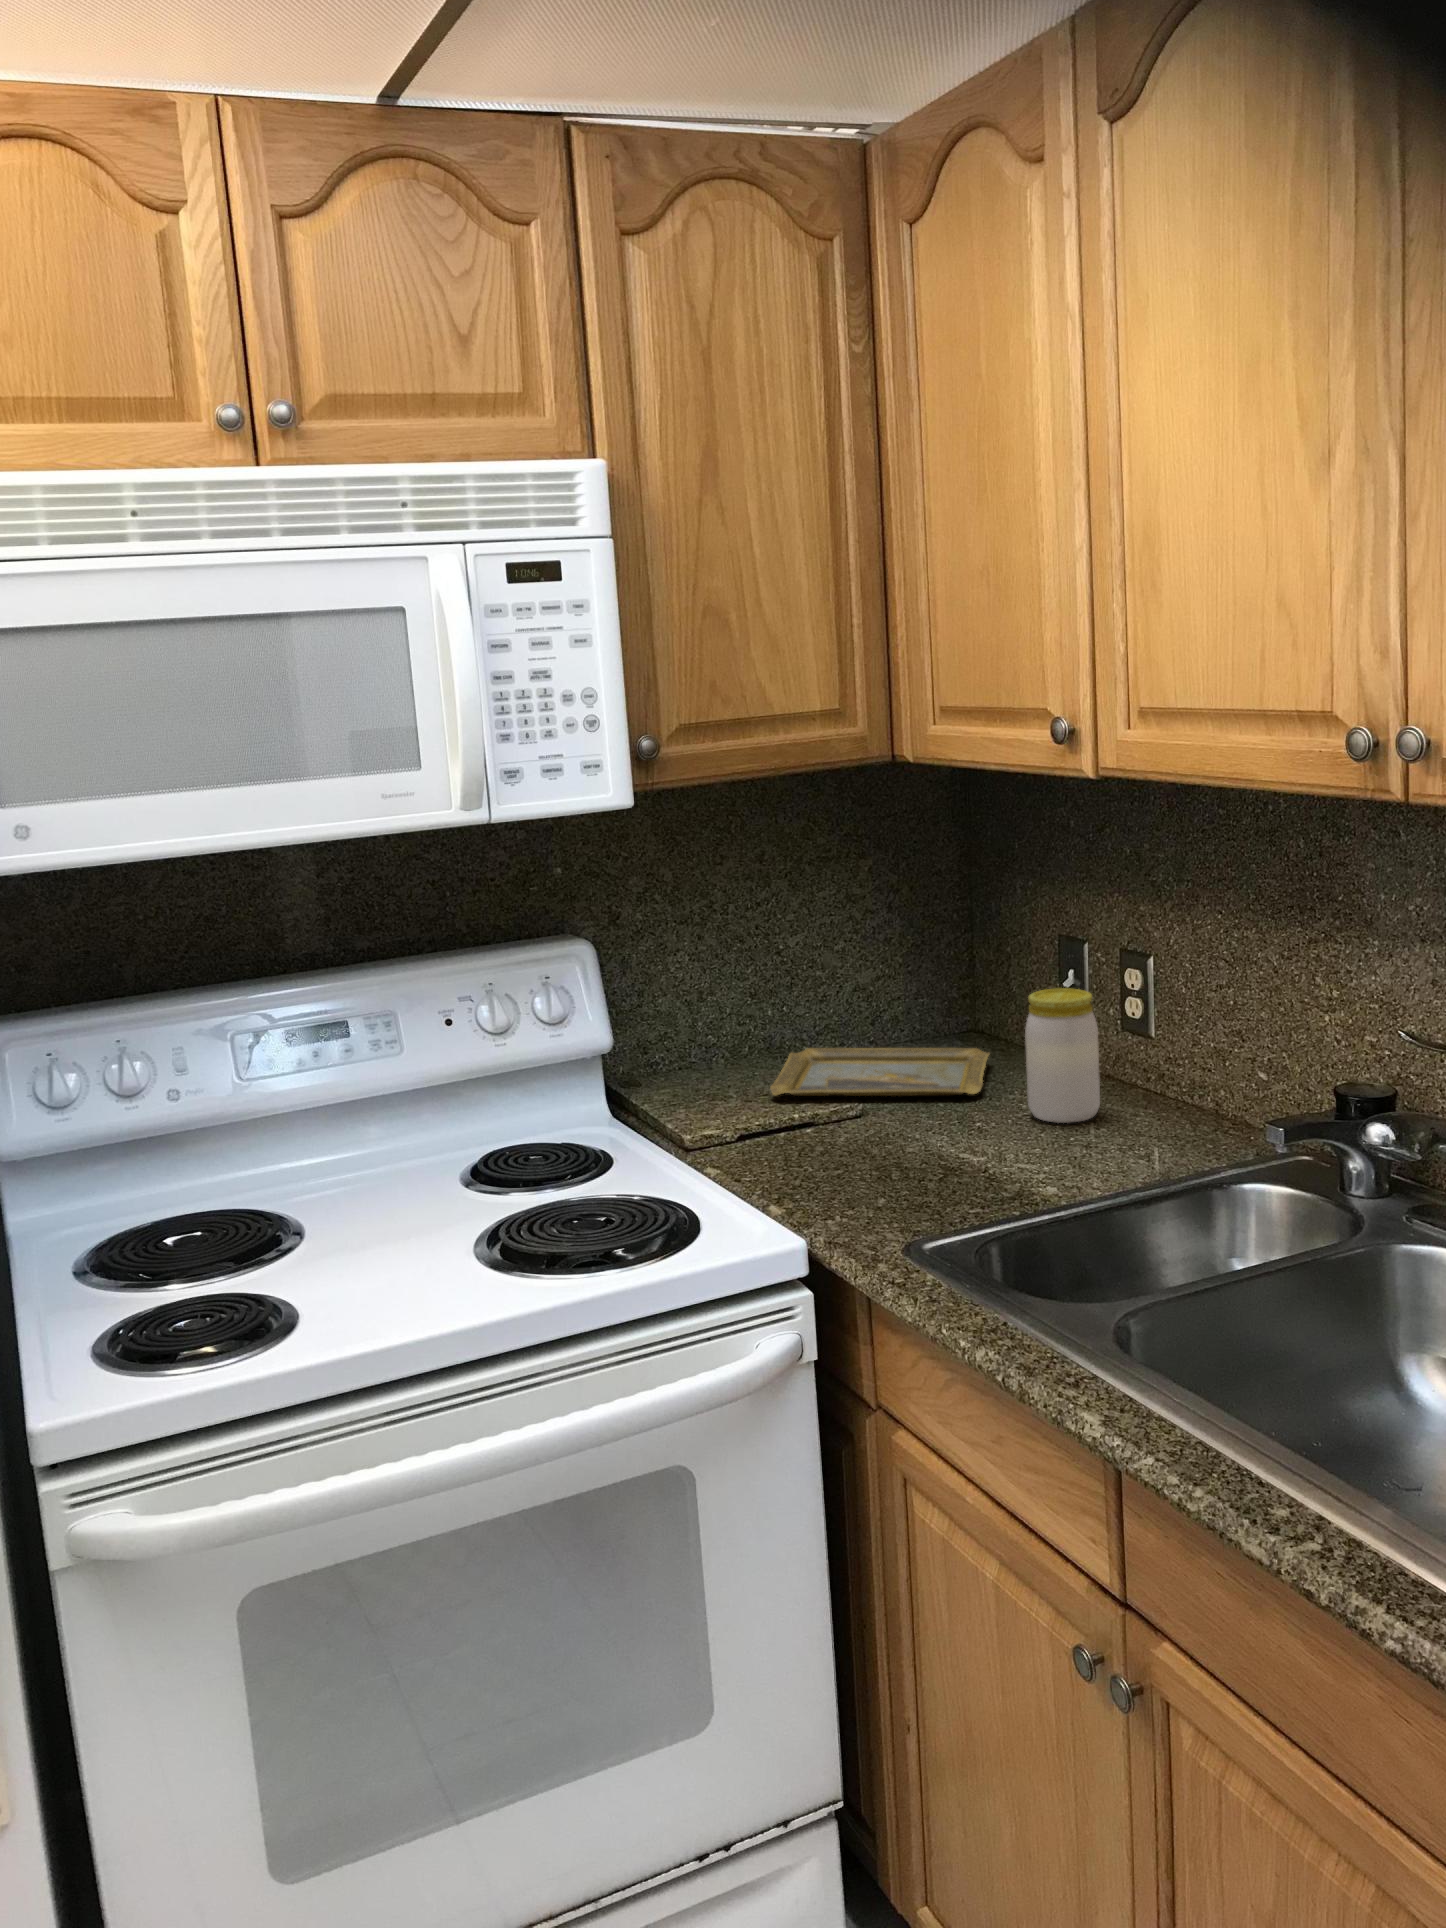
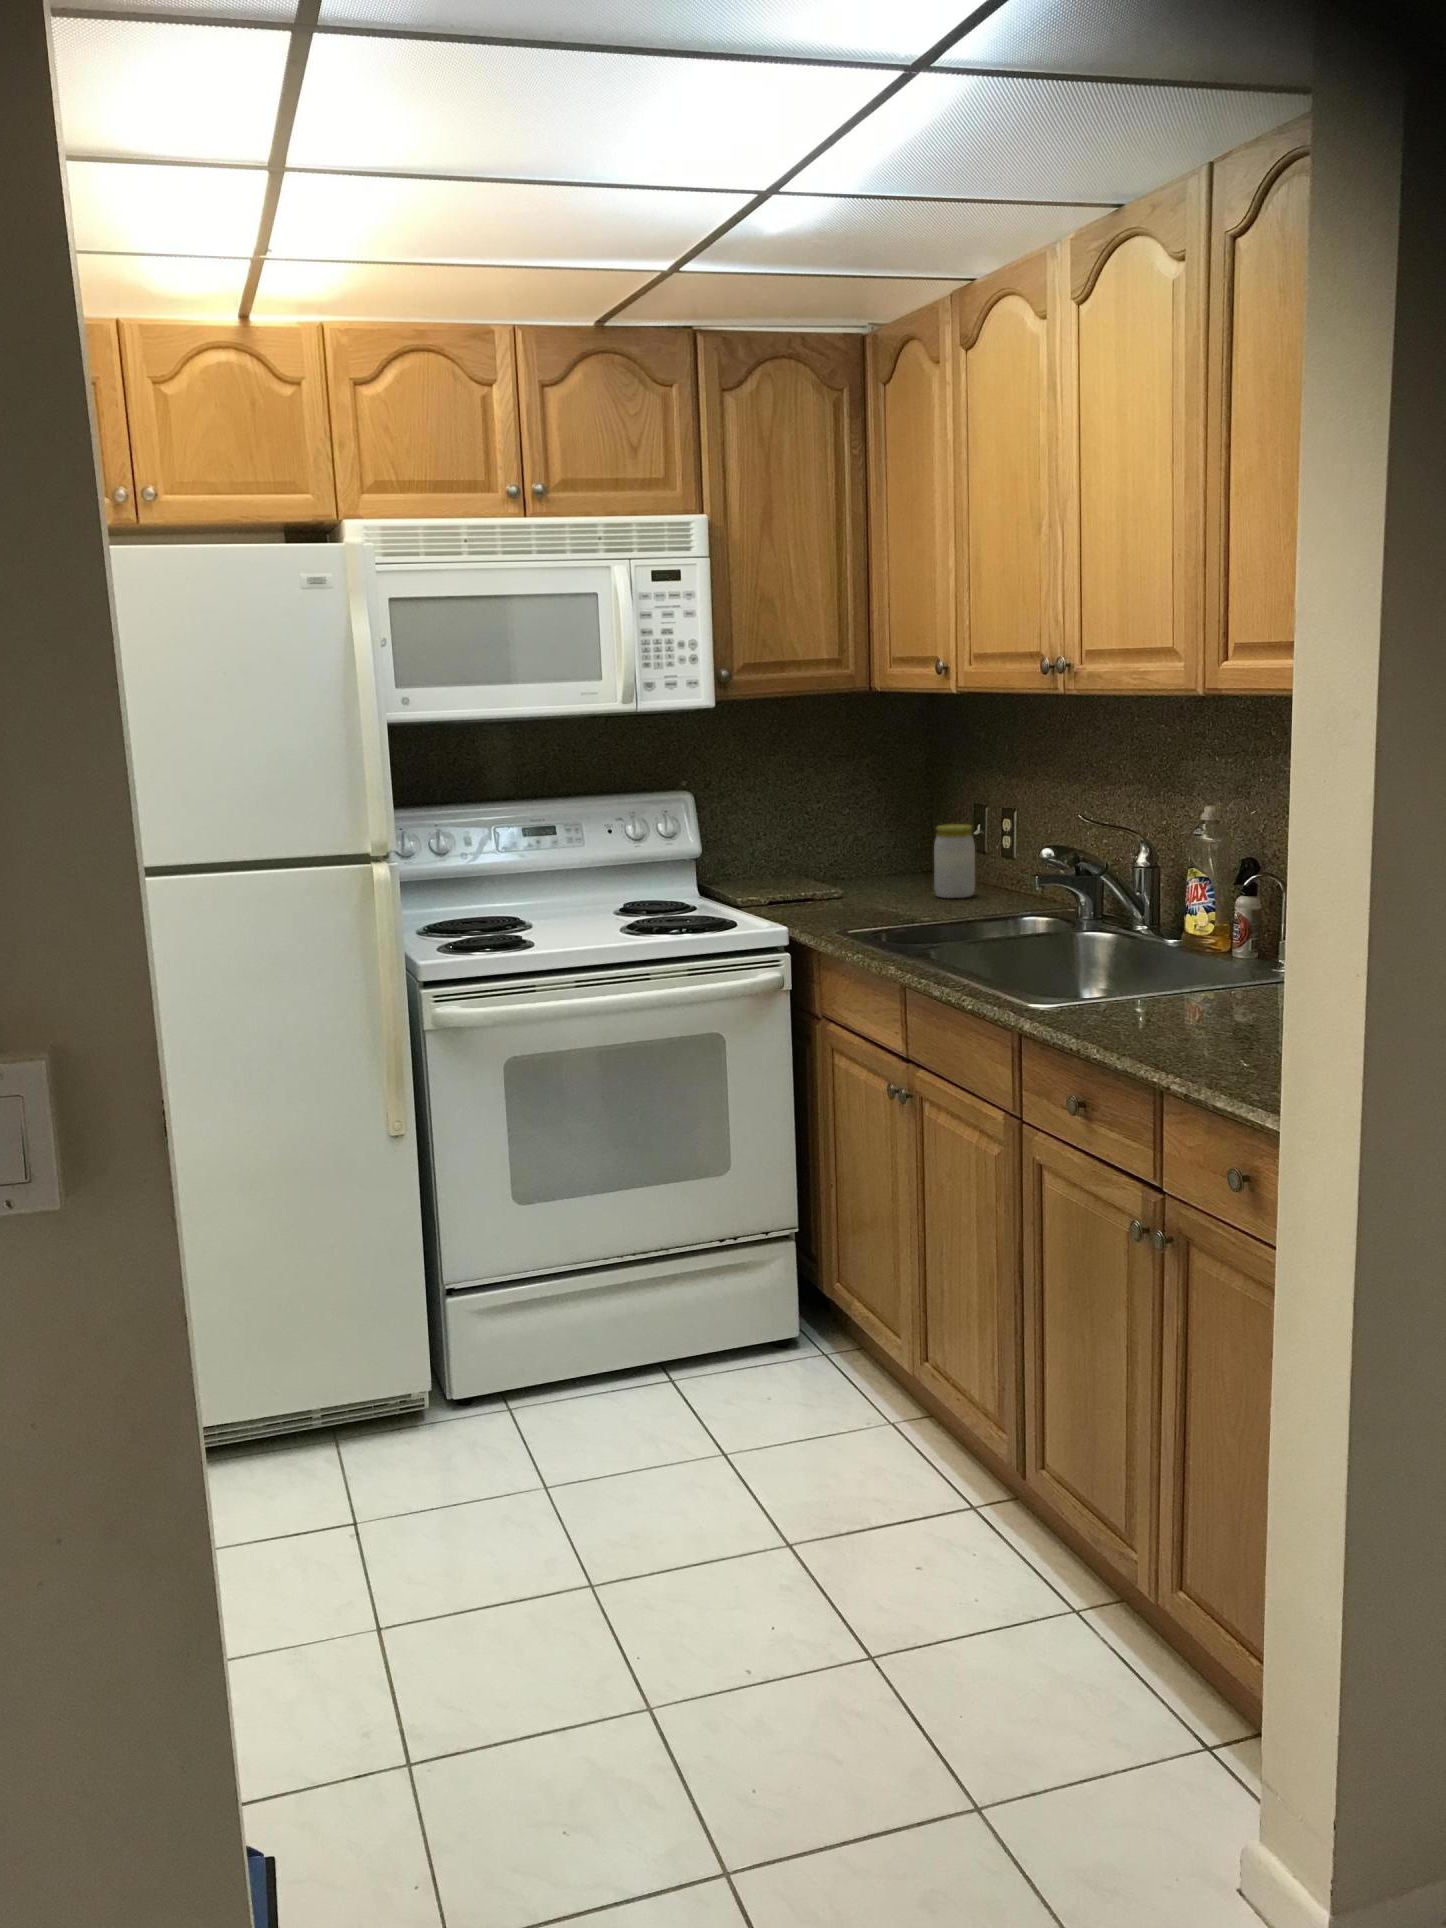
tray: present [770,1048,989,1096] -> none [793,870,928,890]

